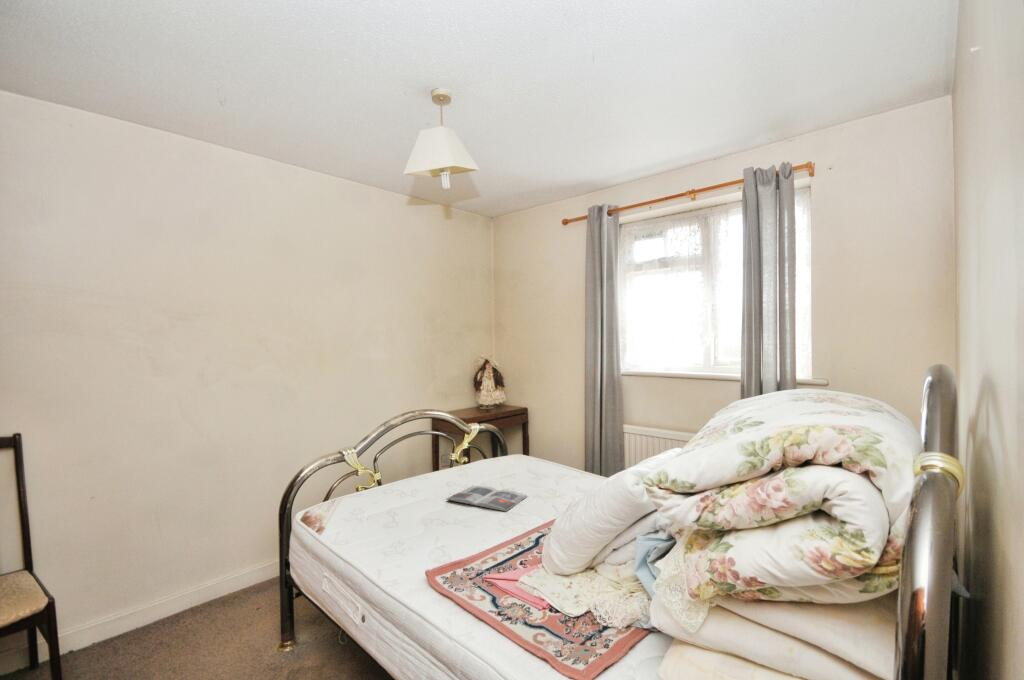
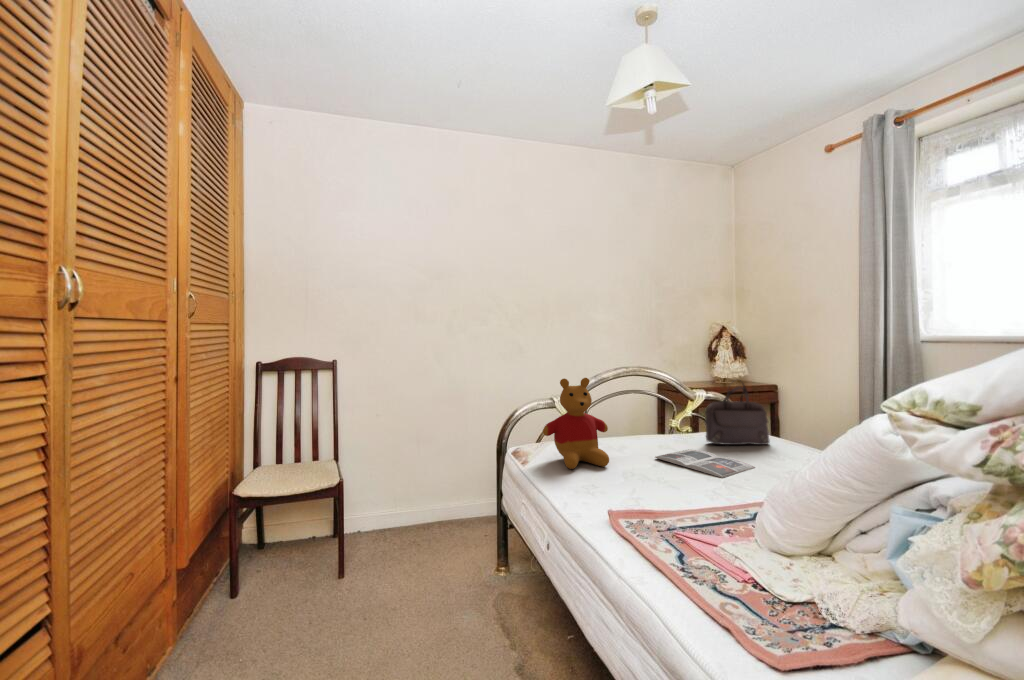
handbag: none [484,418,534,477] -> present [705,381,770,445]
stuffed bear: none [337,430,407,527] -> present [543,378,609,469]

